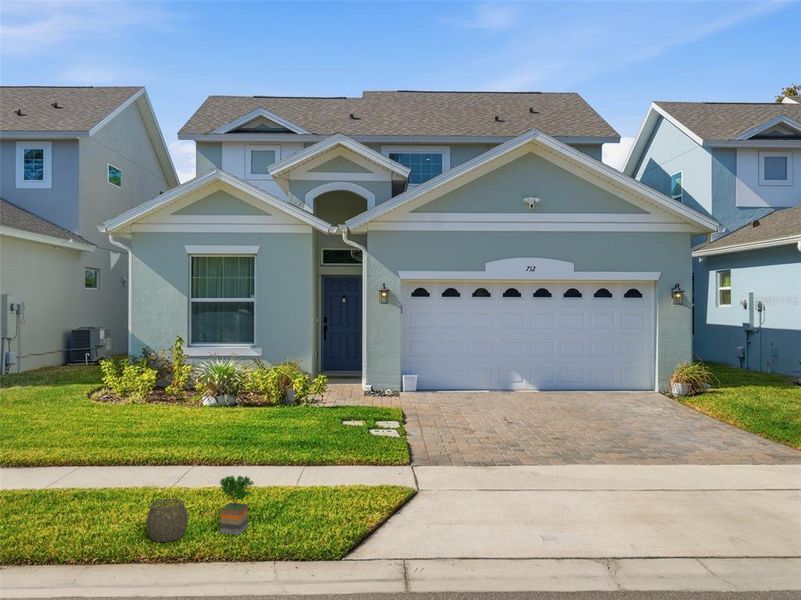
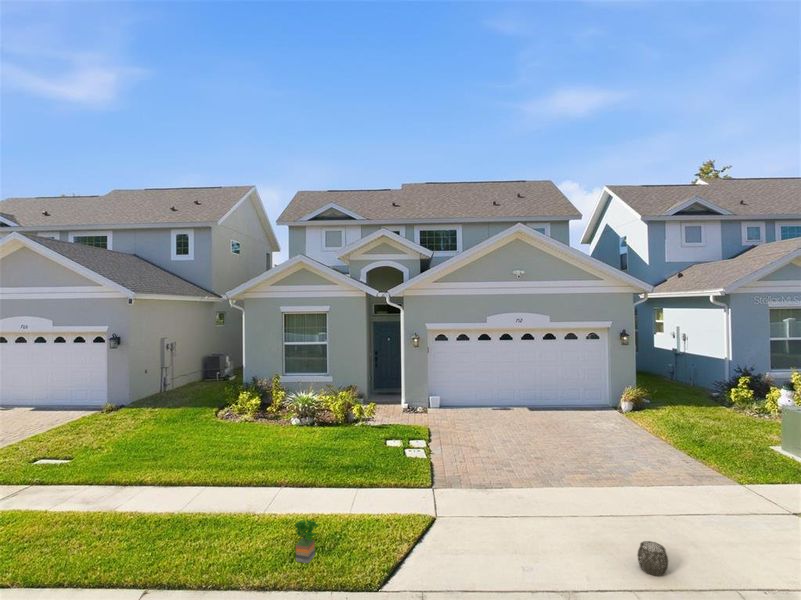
woven basket: present [146,499,188,542] -> present [637,541,668,576]

